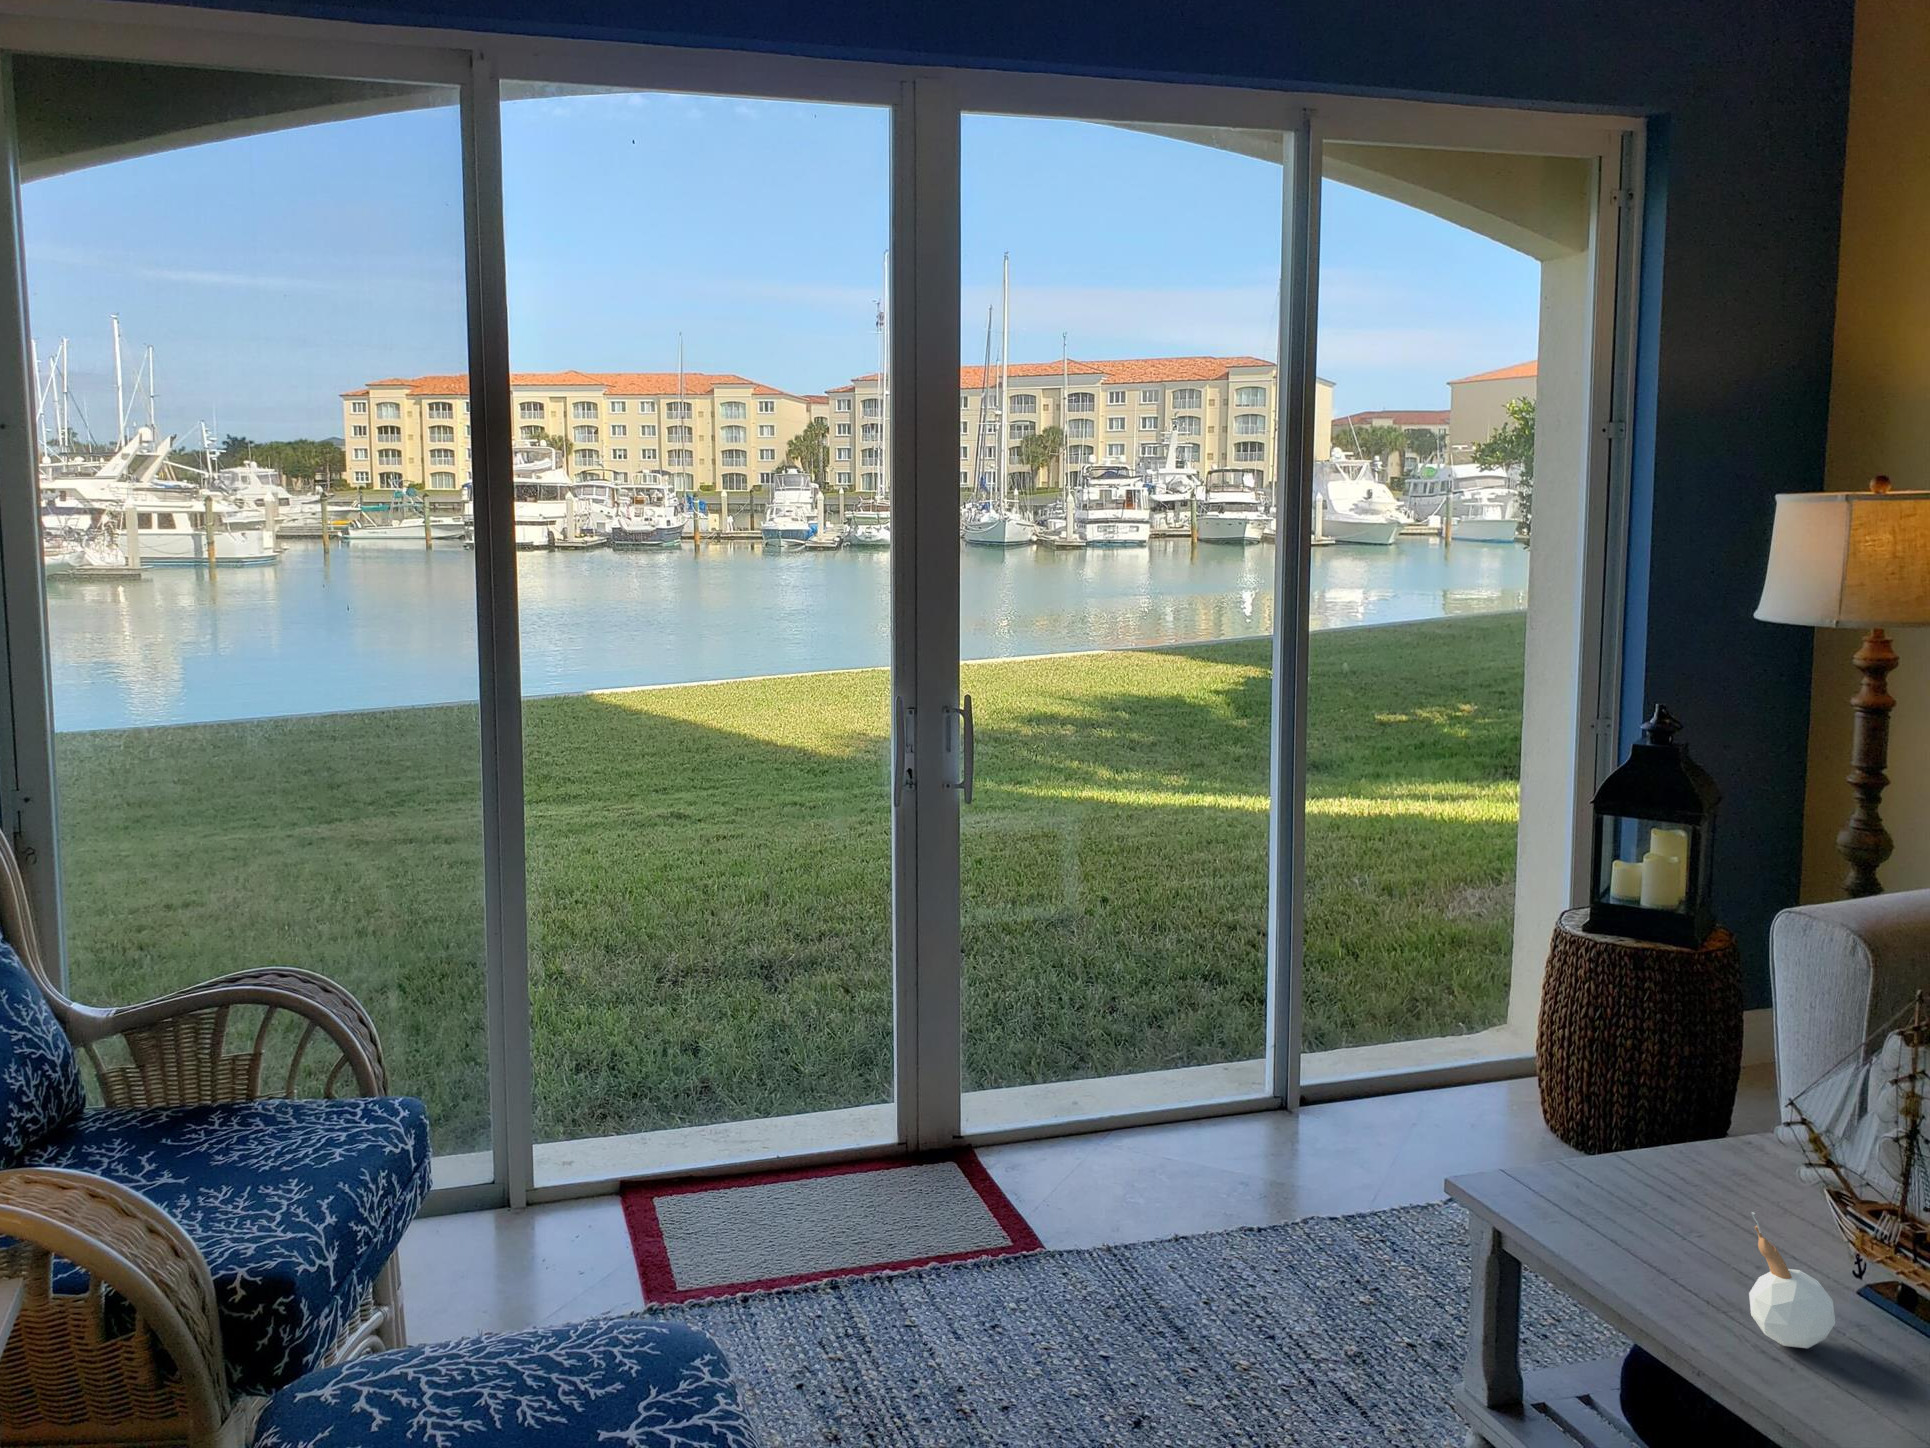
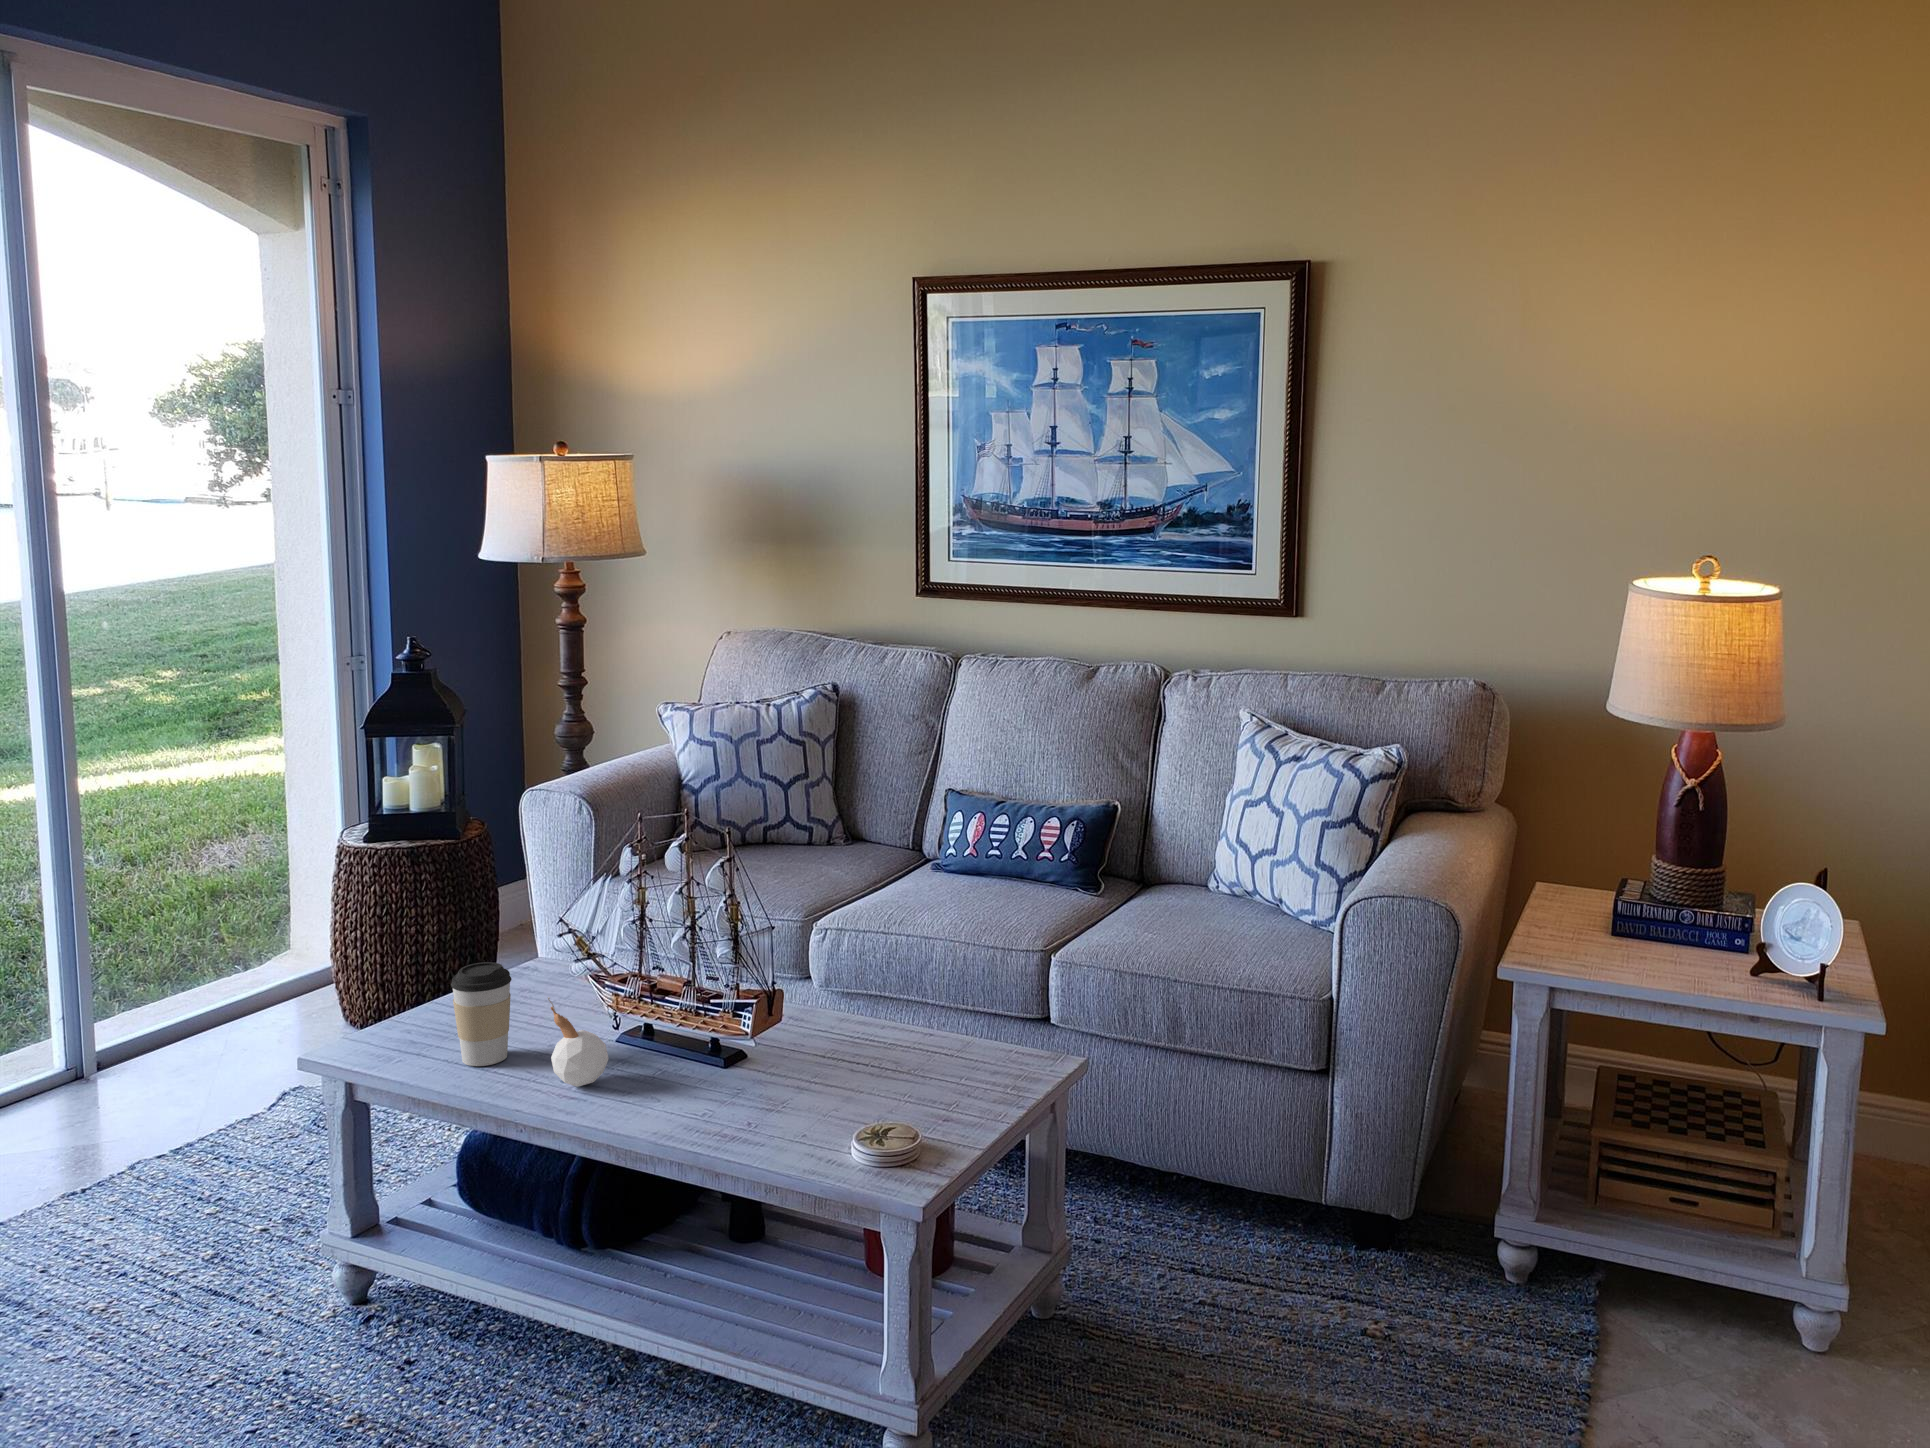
coffee cup: none [1628,1132,1710,1269] -> present [451,962,512,1066]

